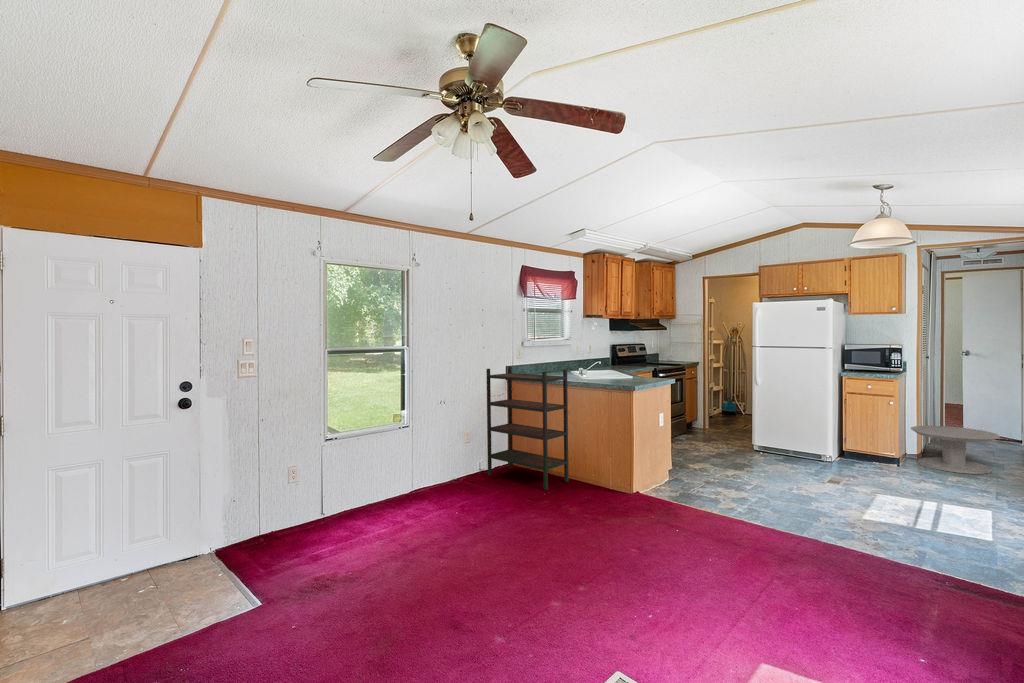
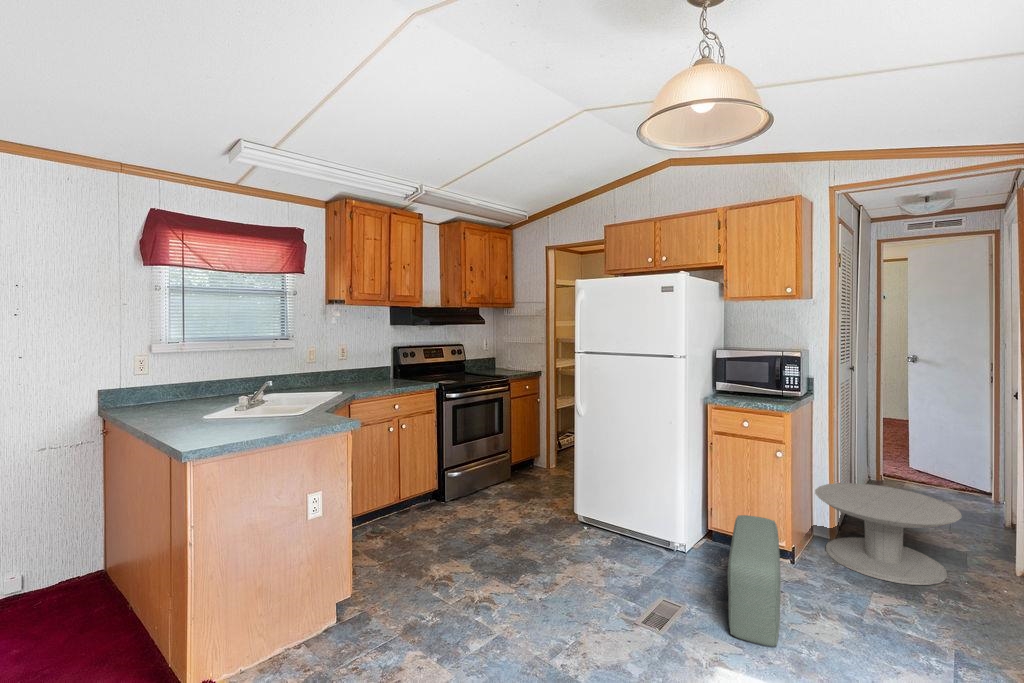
bookshelf: present [486,367,569,490] -> none [16,391,140,659]
pouf: none [869,437,906,489] -> present [728,515,781,646]

